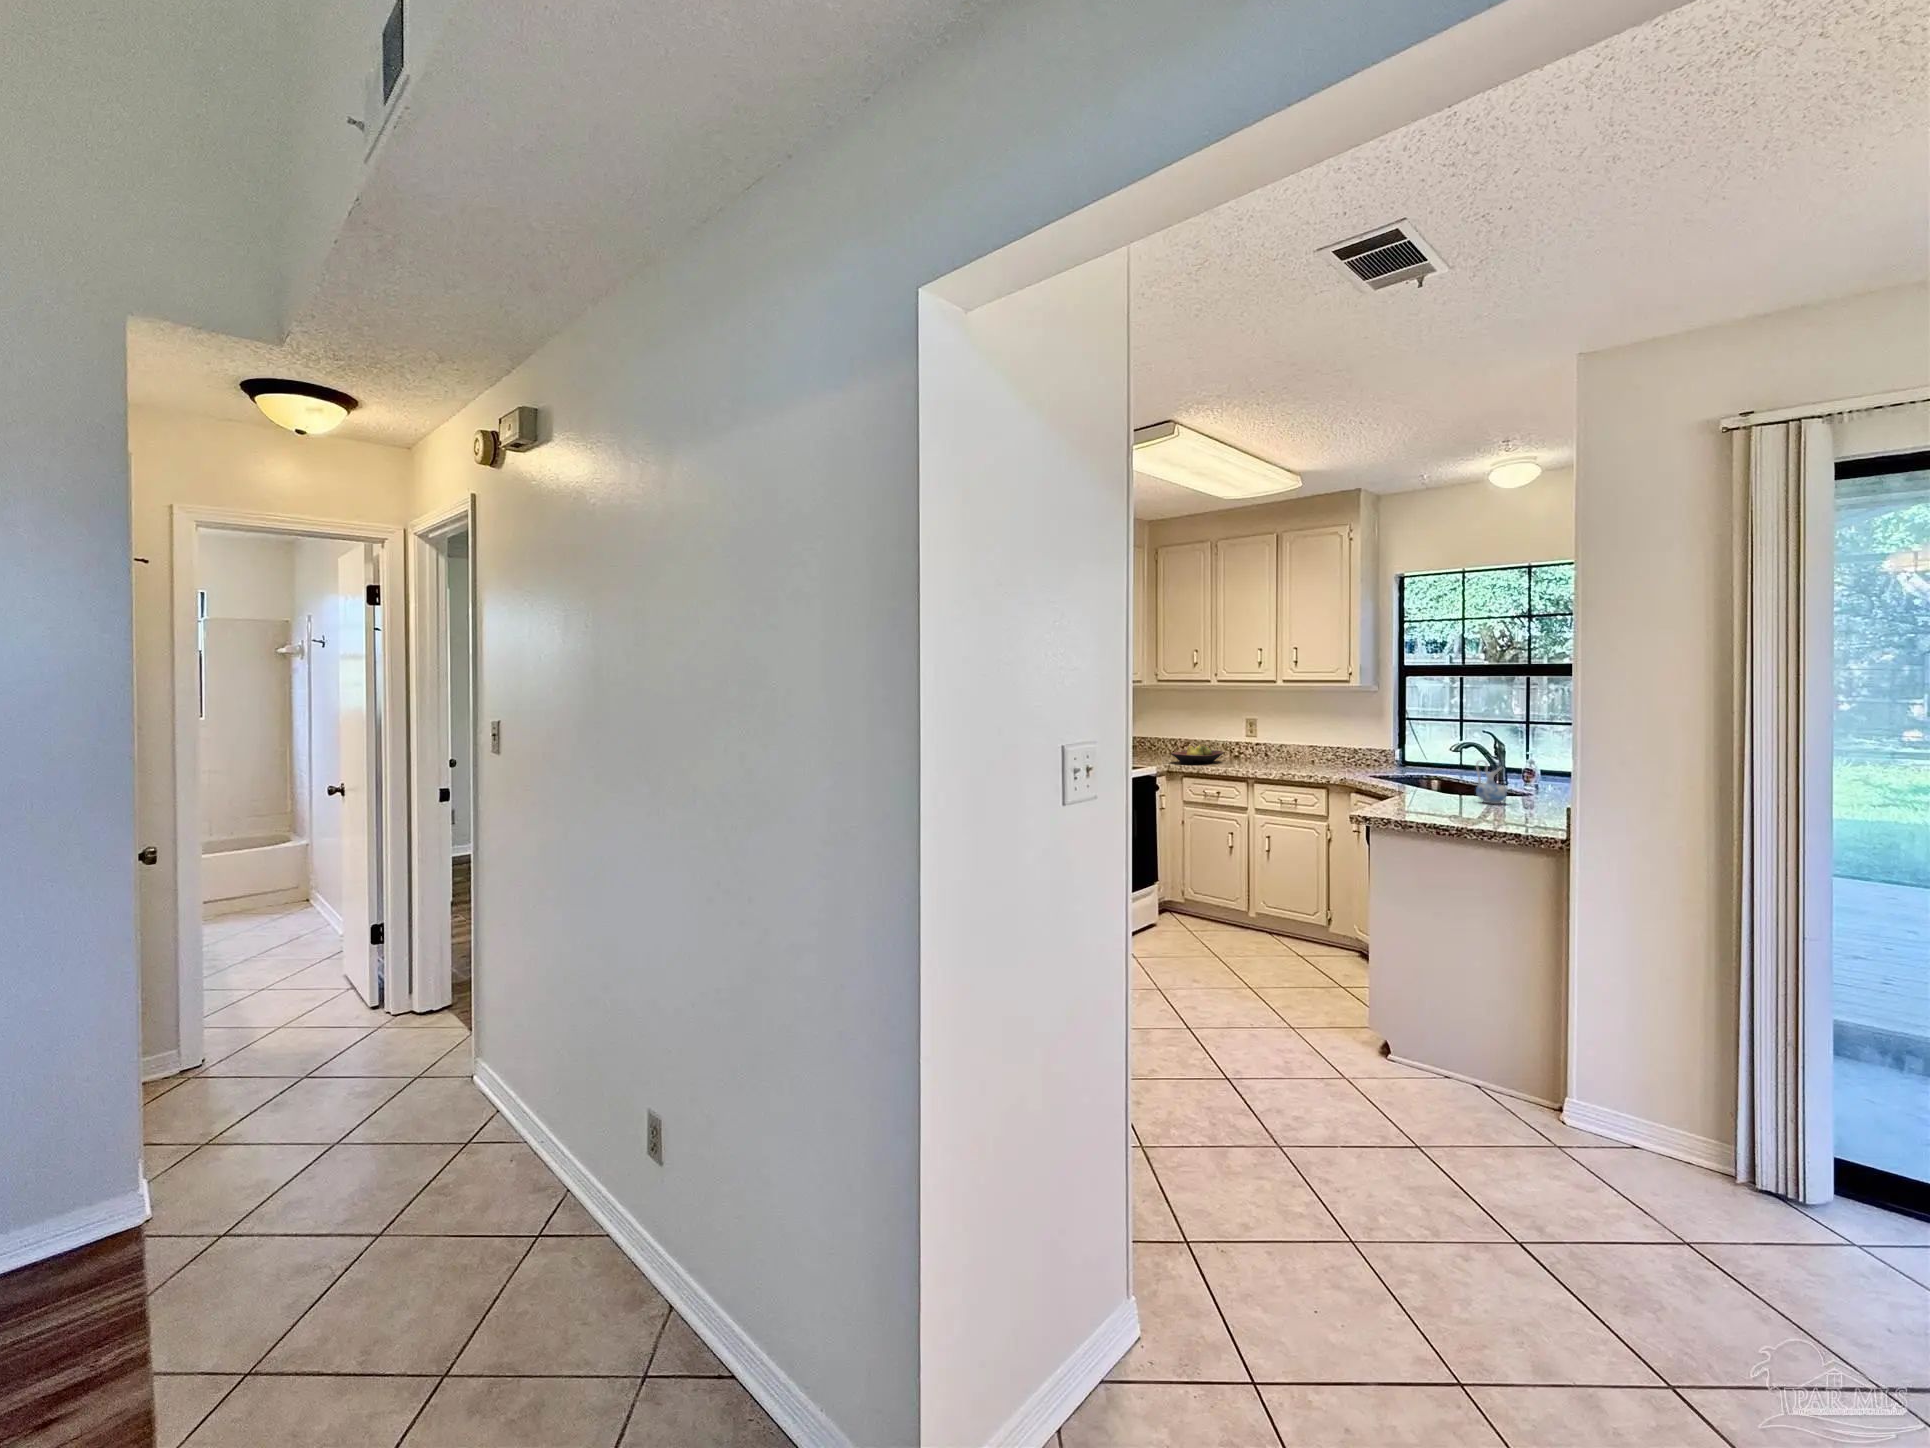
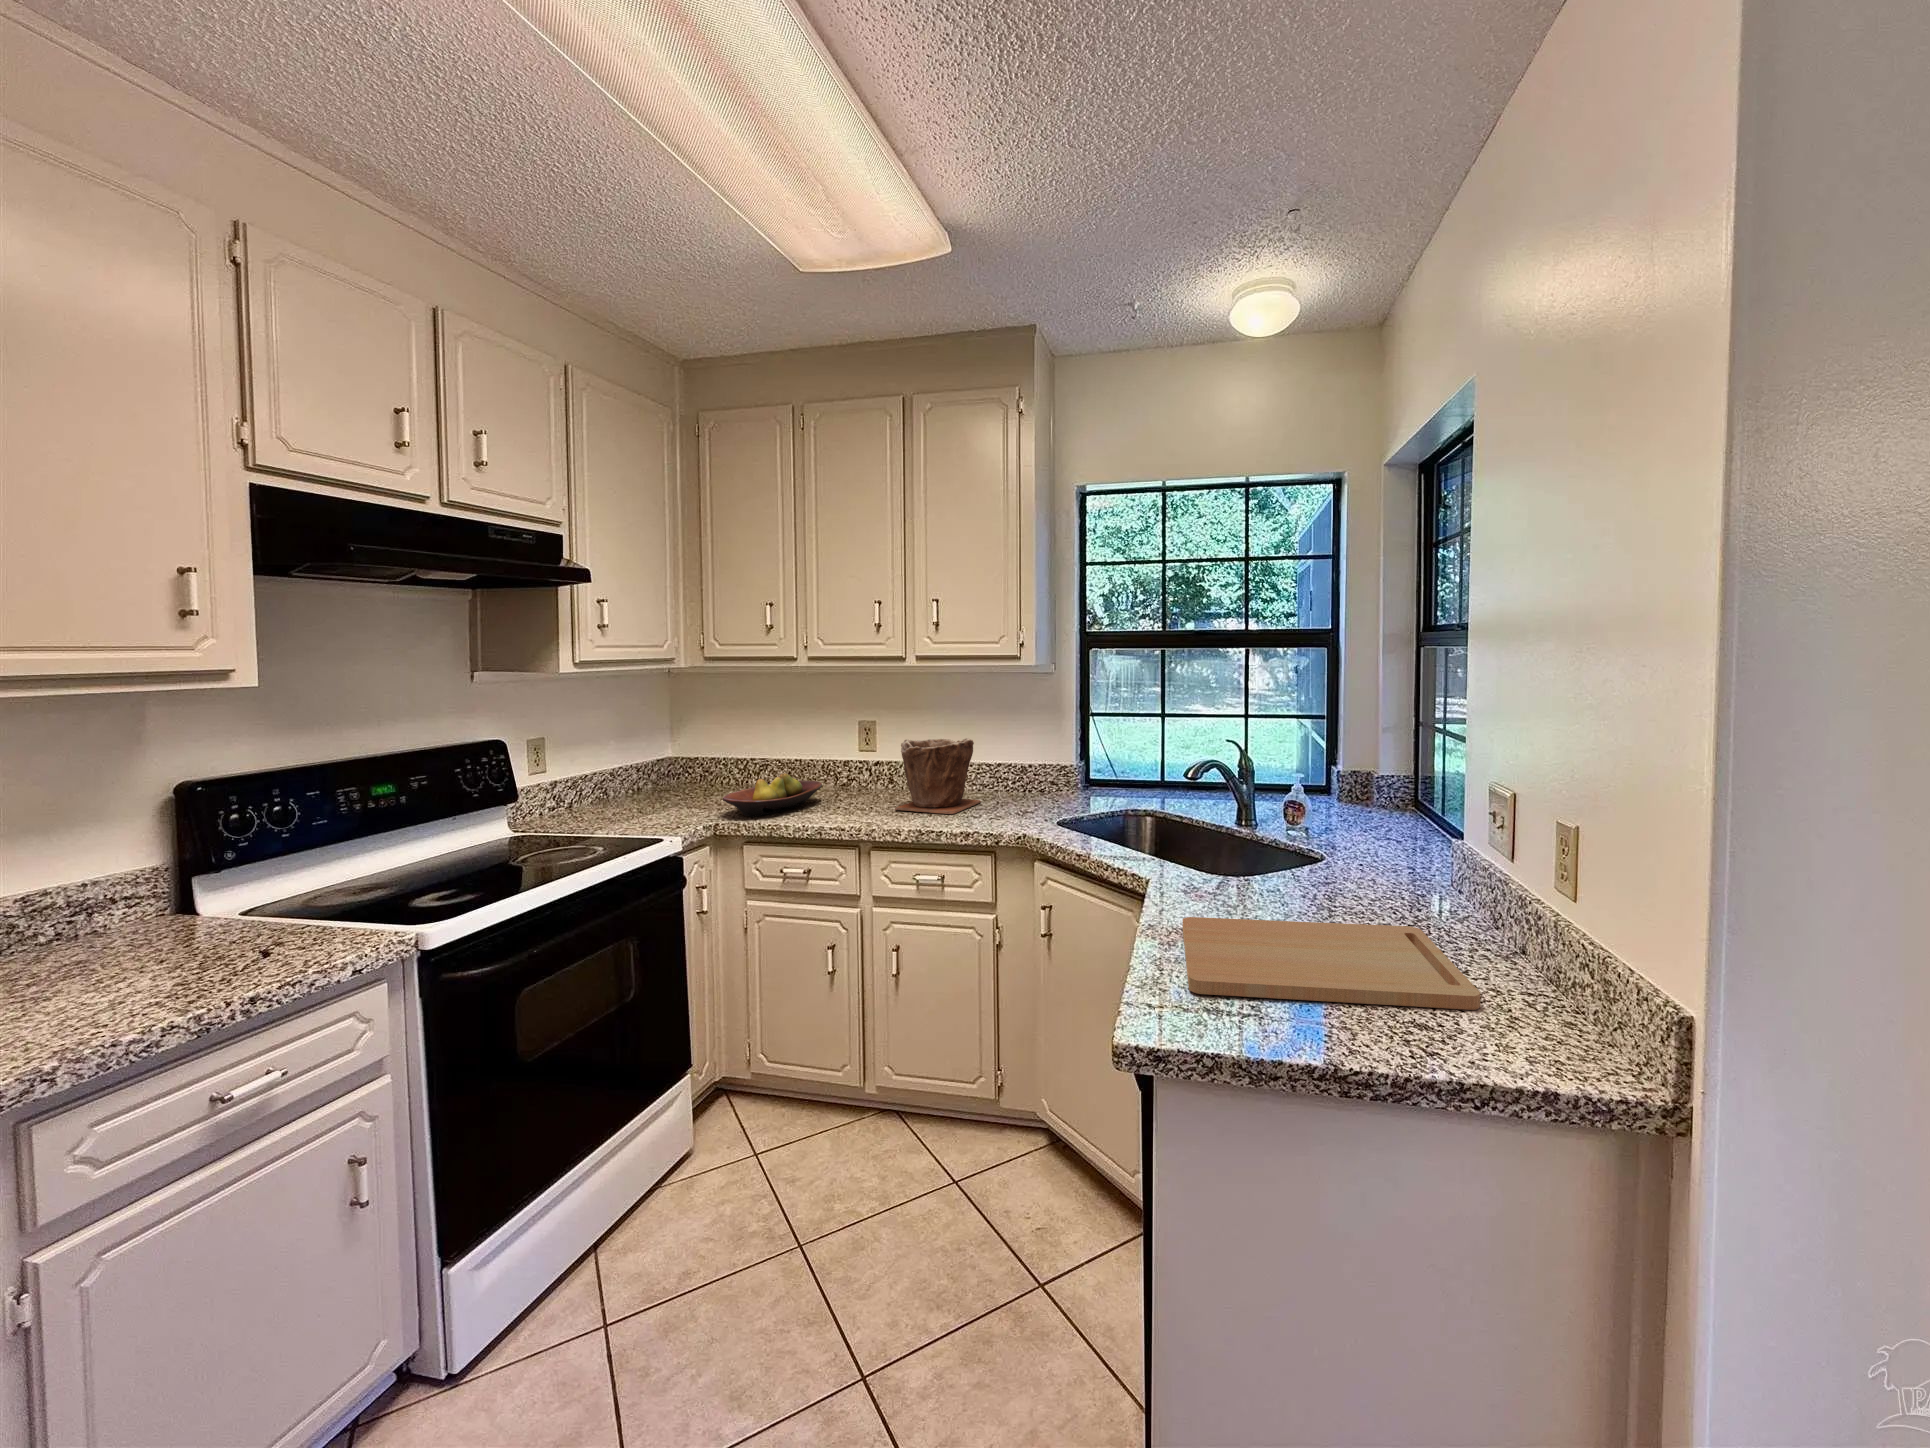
plant pot: none [1269,727,1324,770] -> present [895,738,981,814]
ceramic pitcher: present [1476,760,1507,804] -> none [1273,811,1326,898]
cutting board: none [1397,799,1534,824] -> present [1183,917,1480,1010]

